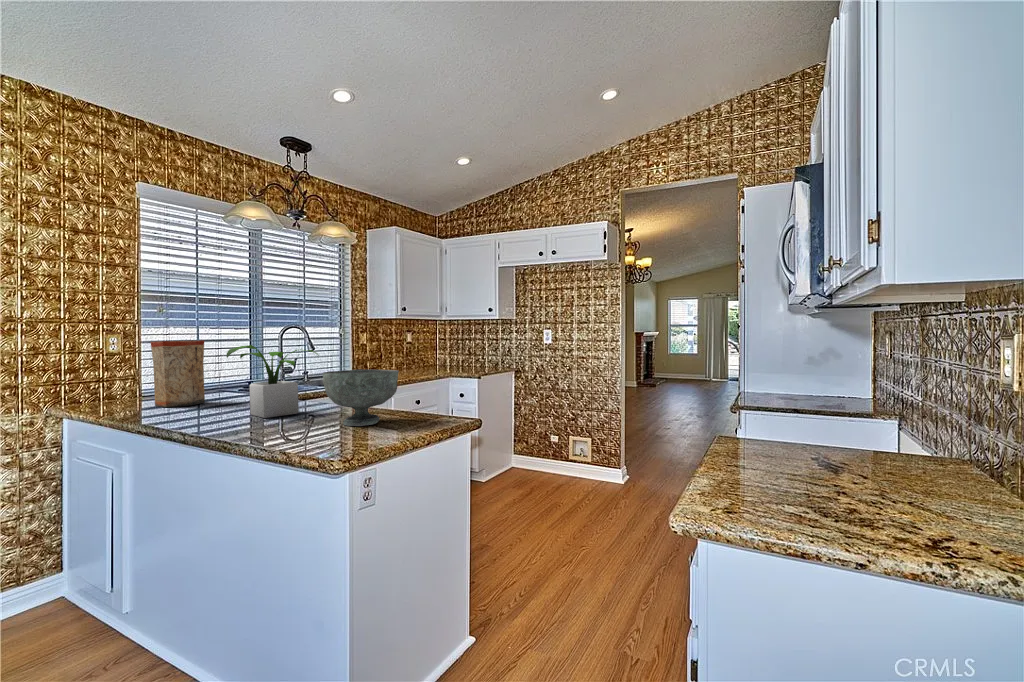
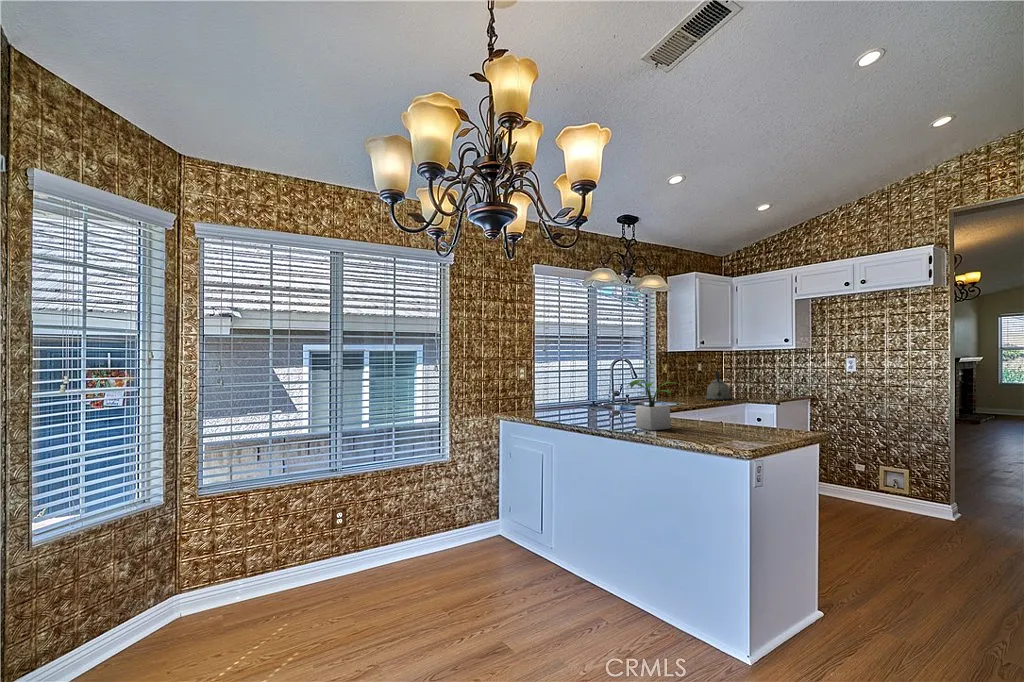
vase: present [151,340,205,407] -> none [557,373,587,418]
kettle: none [403,343,432,376] -> present [705,371,732,400]
decorative bowl: present [323,369,399,426] -> none [702,399,760,441]

